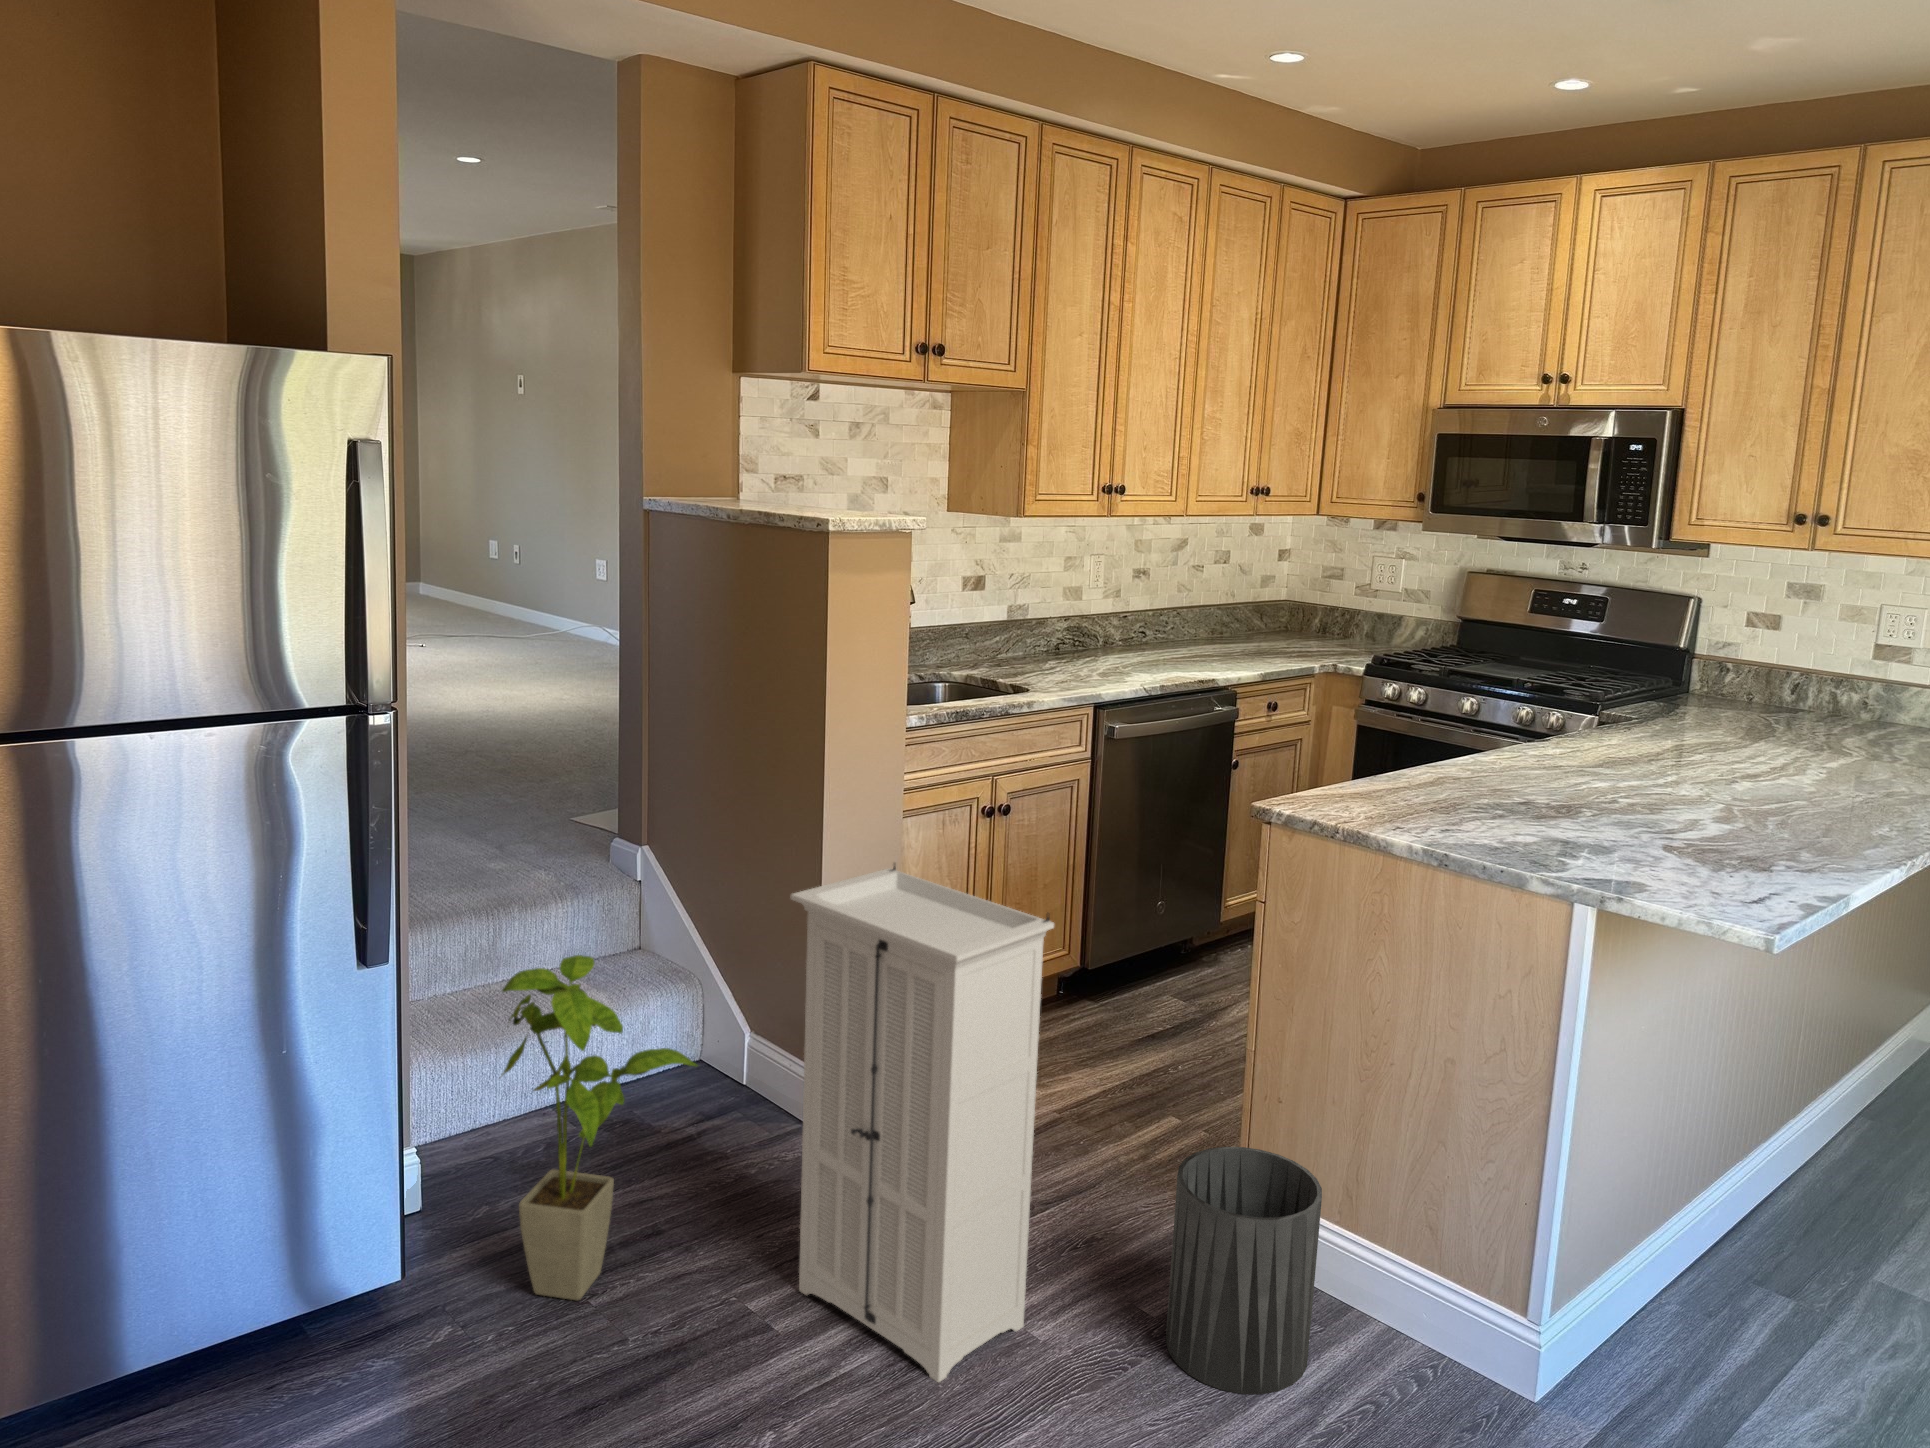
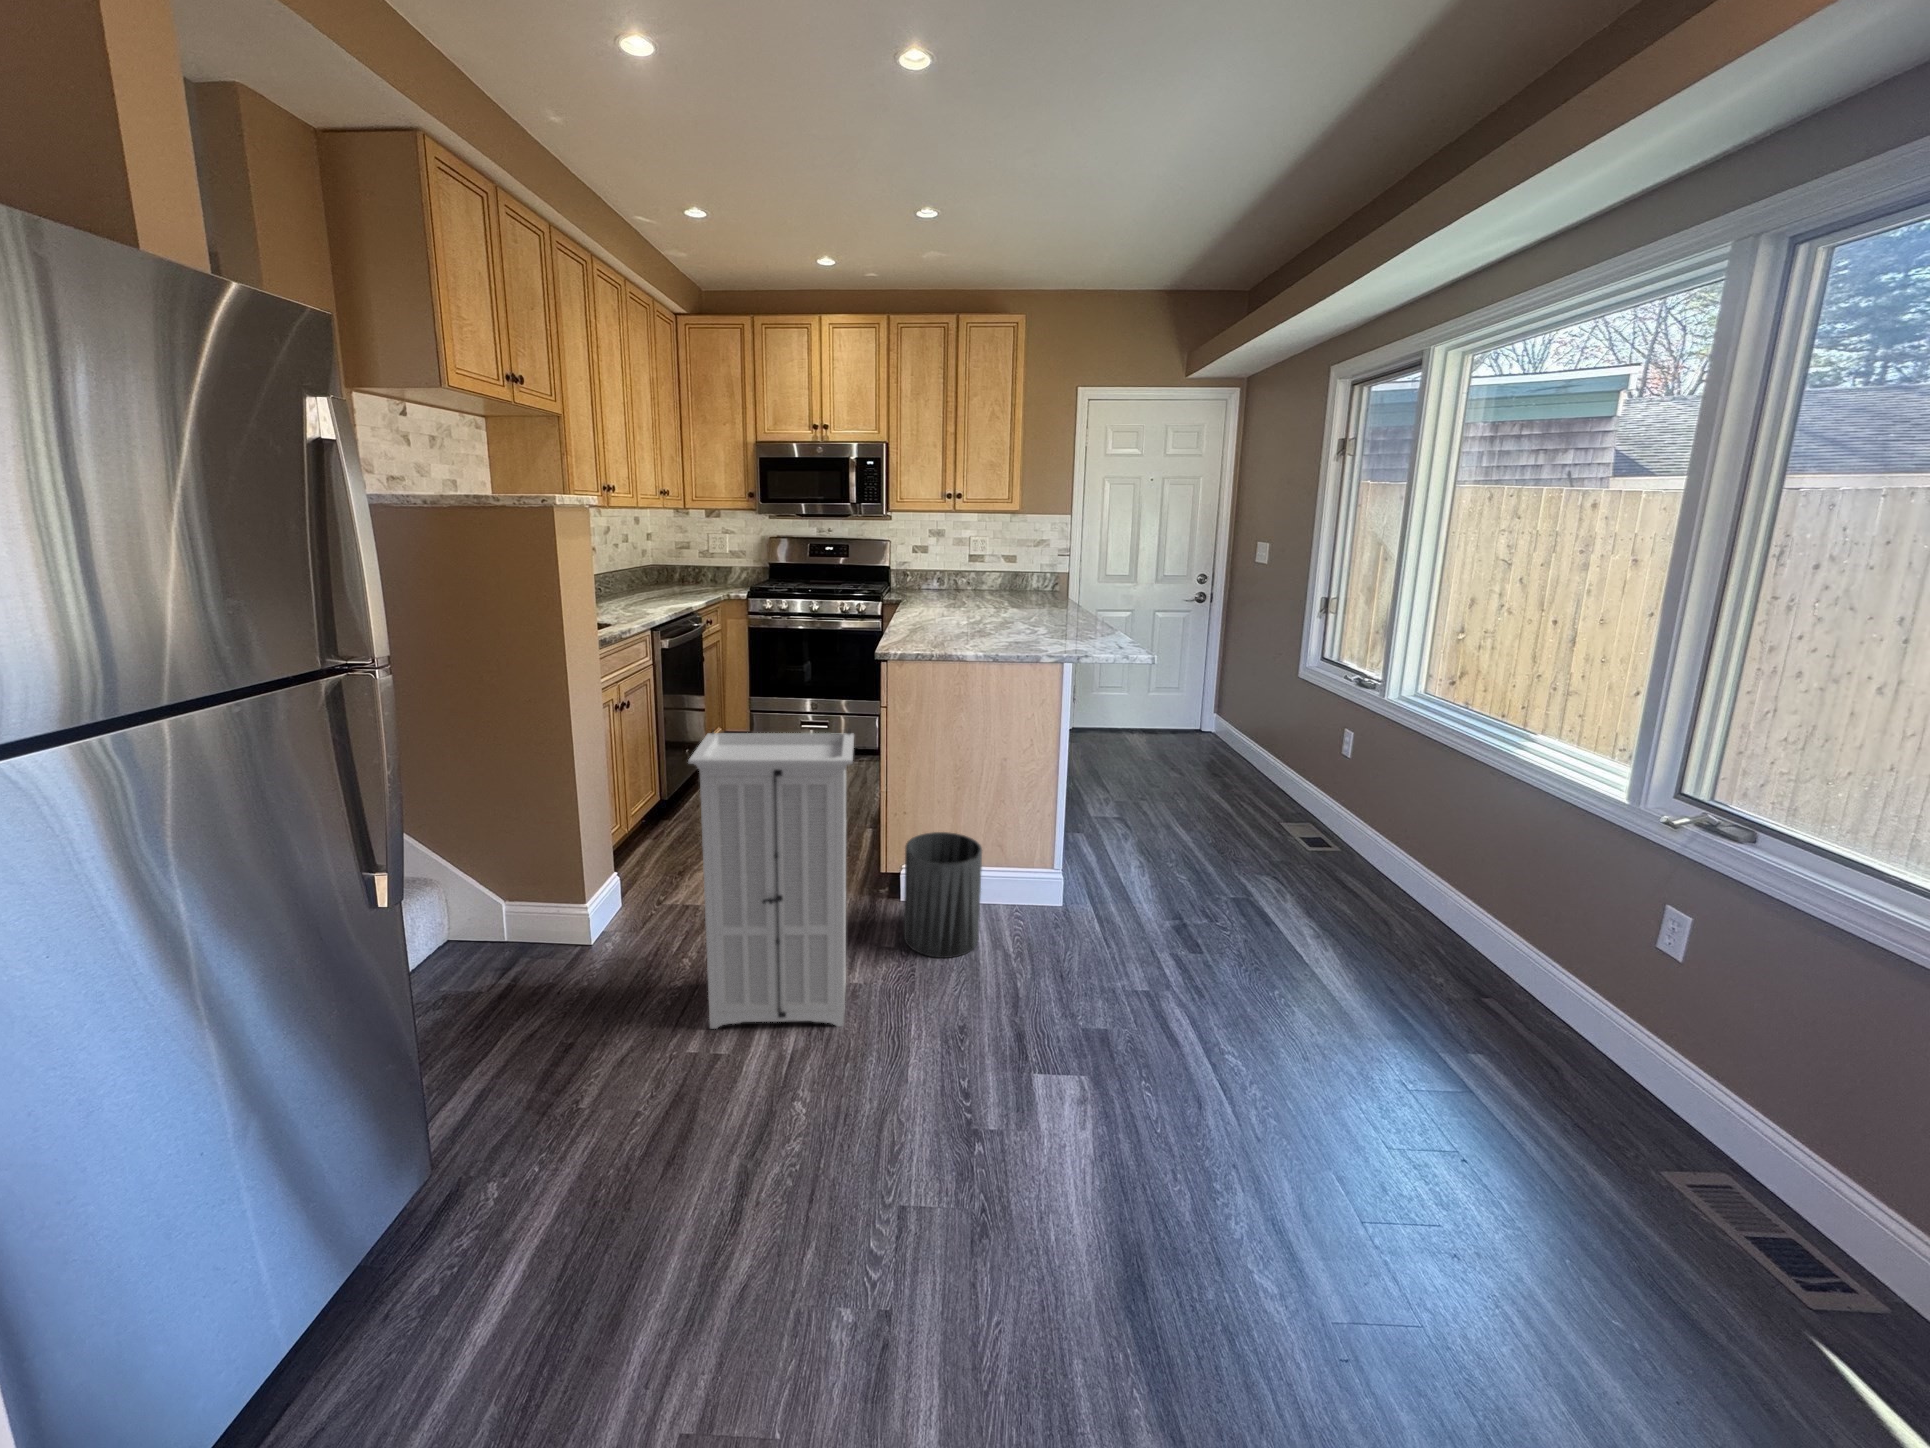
house plant: present [502,955,697,1300] -> none [458,851,625,1134]

